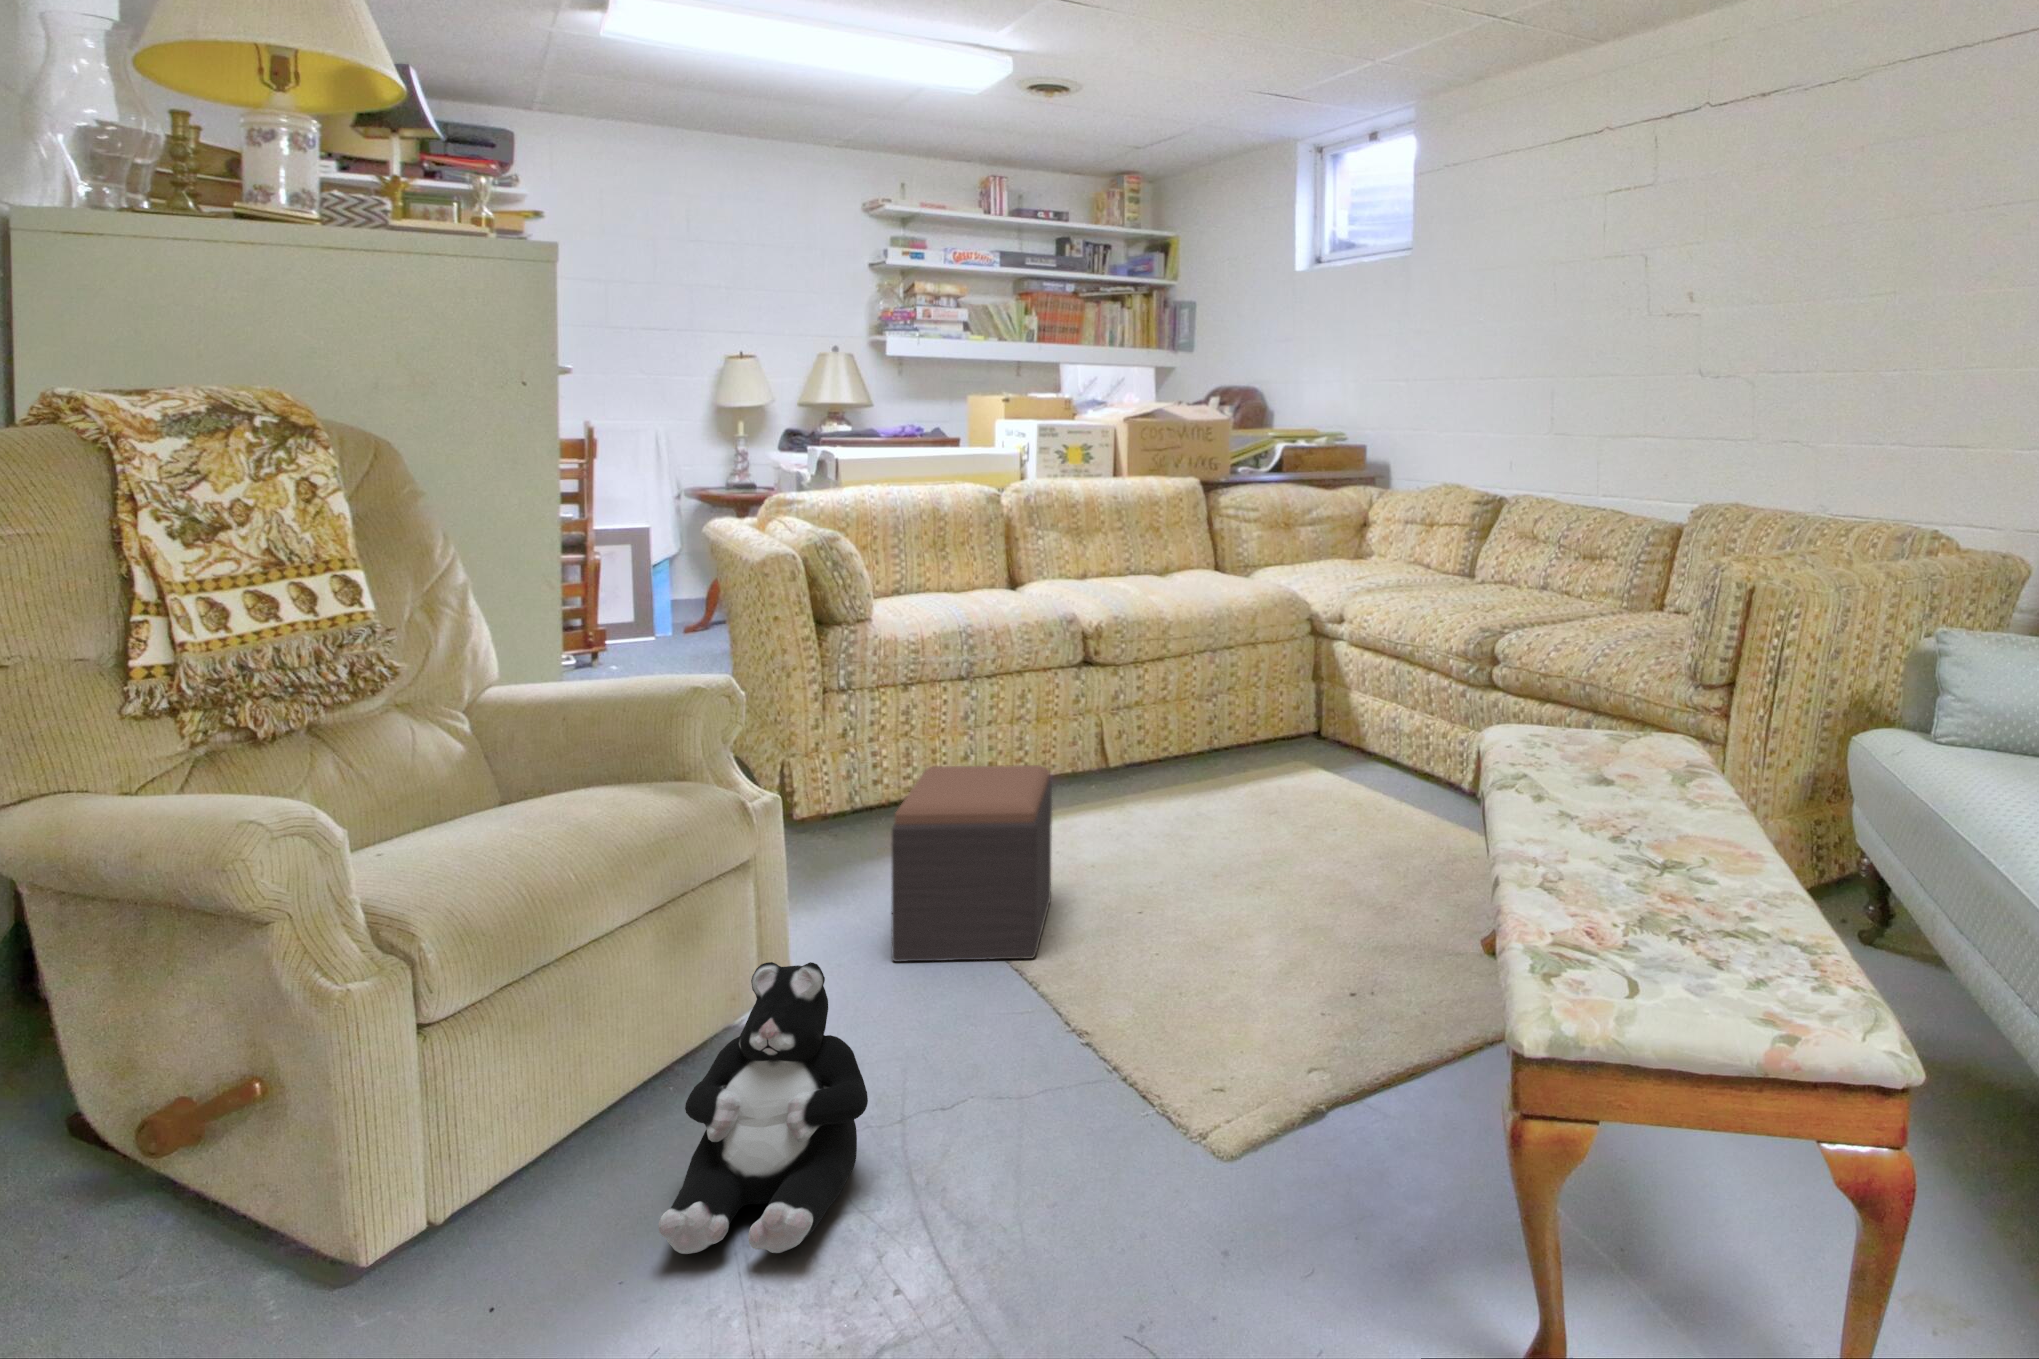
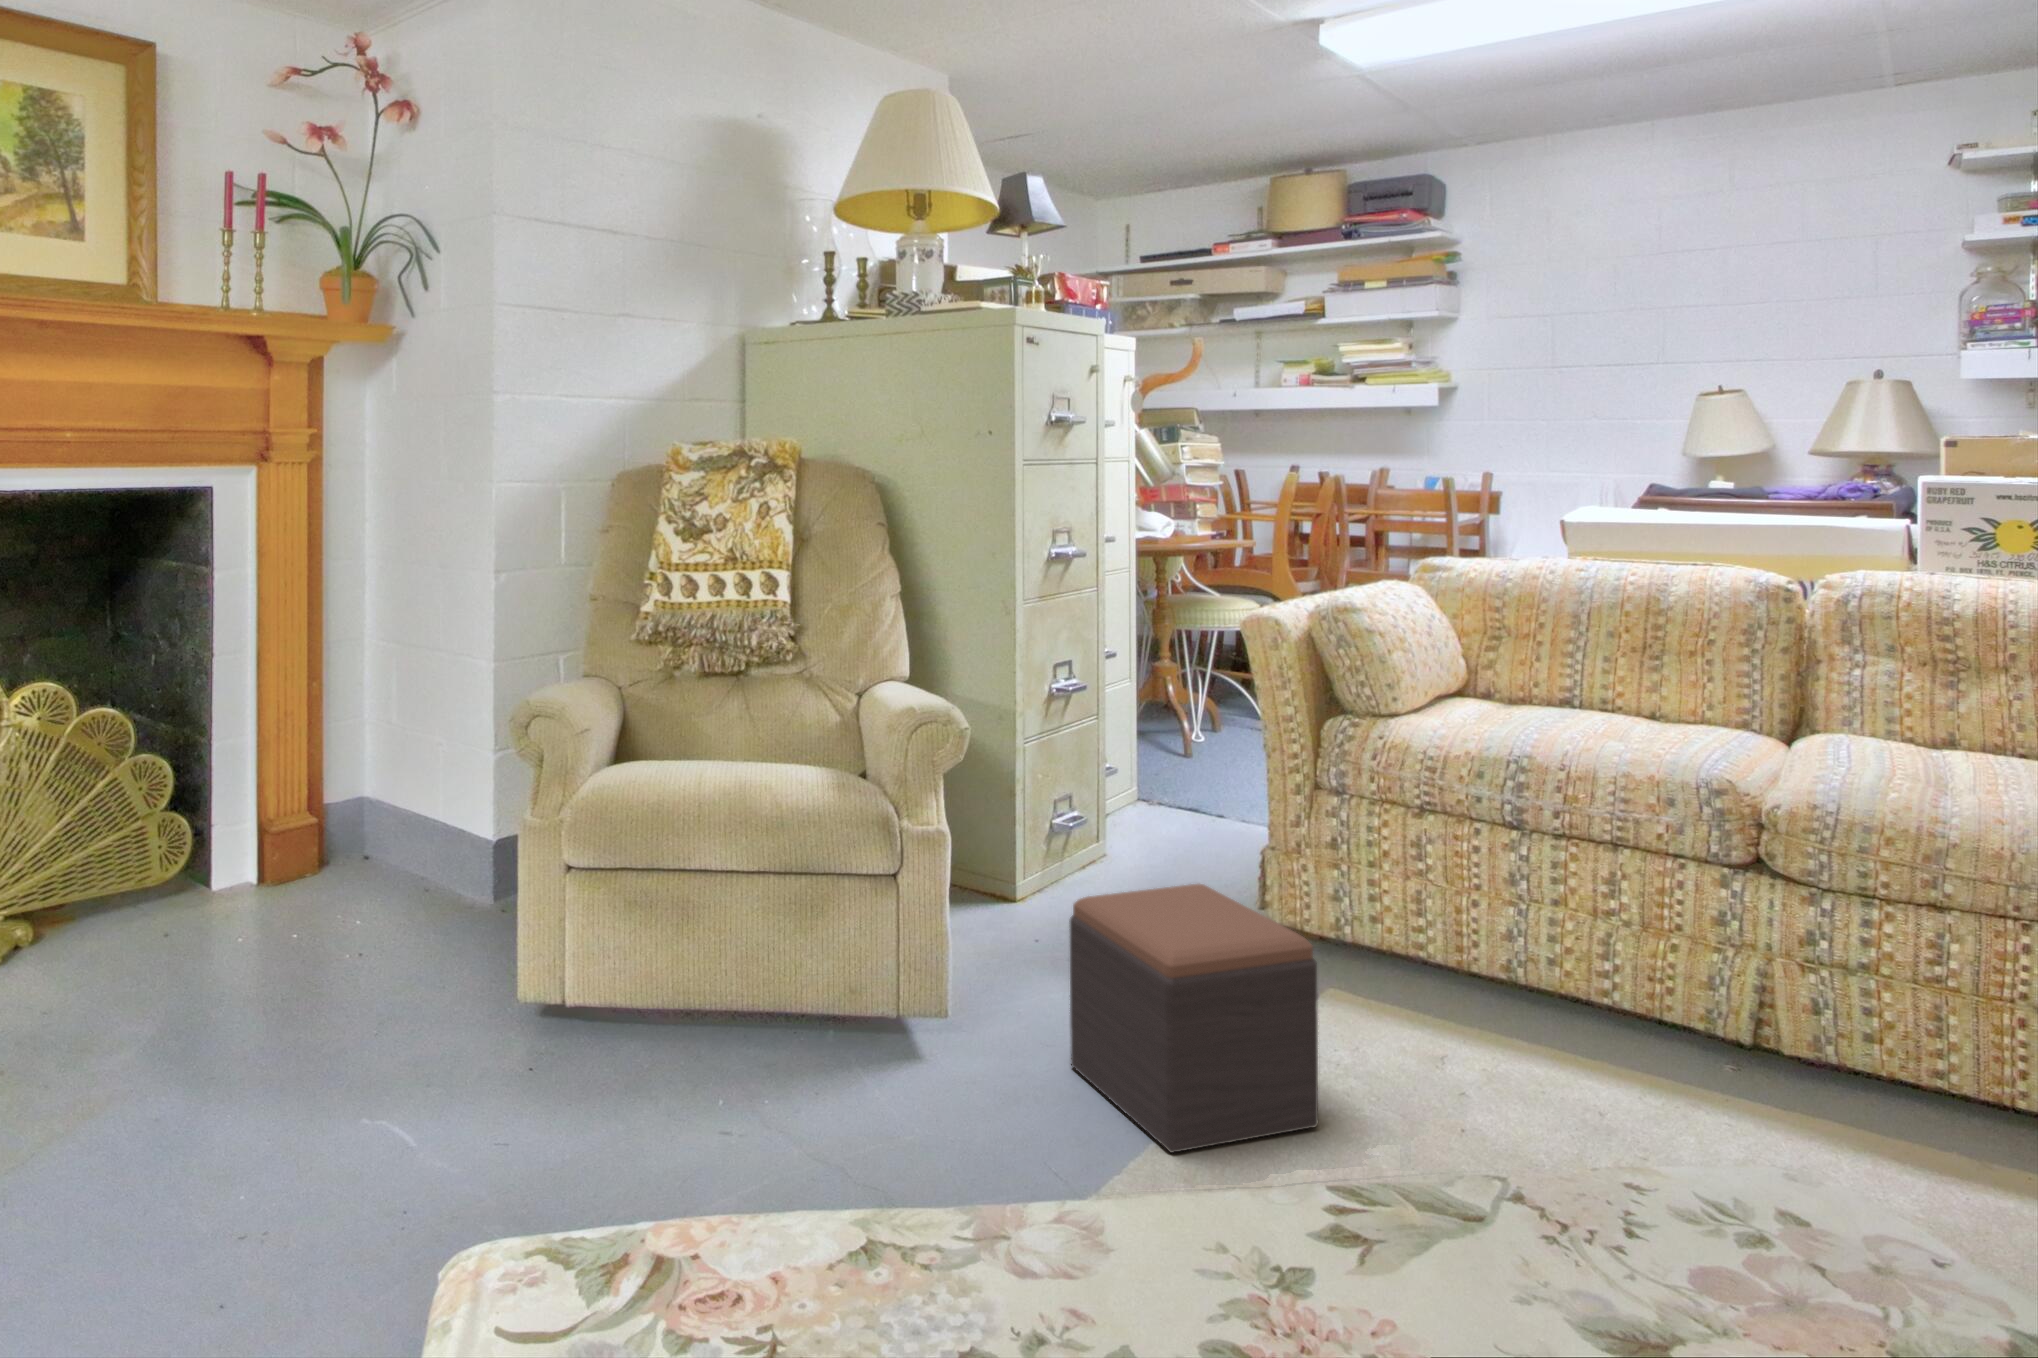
plush toy: present [659,962,868,1254] -> none [604,929,782,1150]

